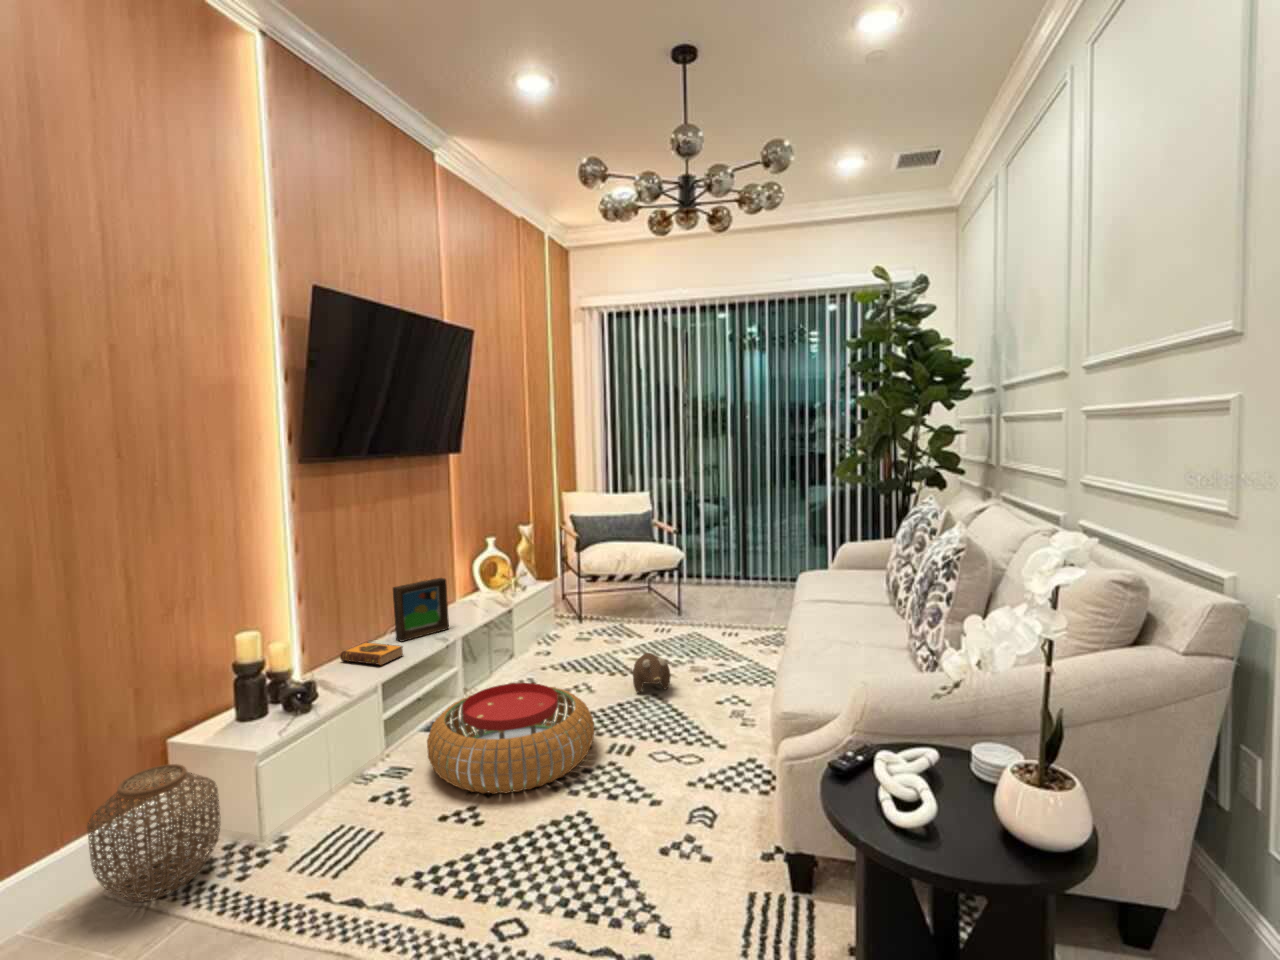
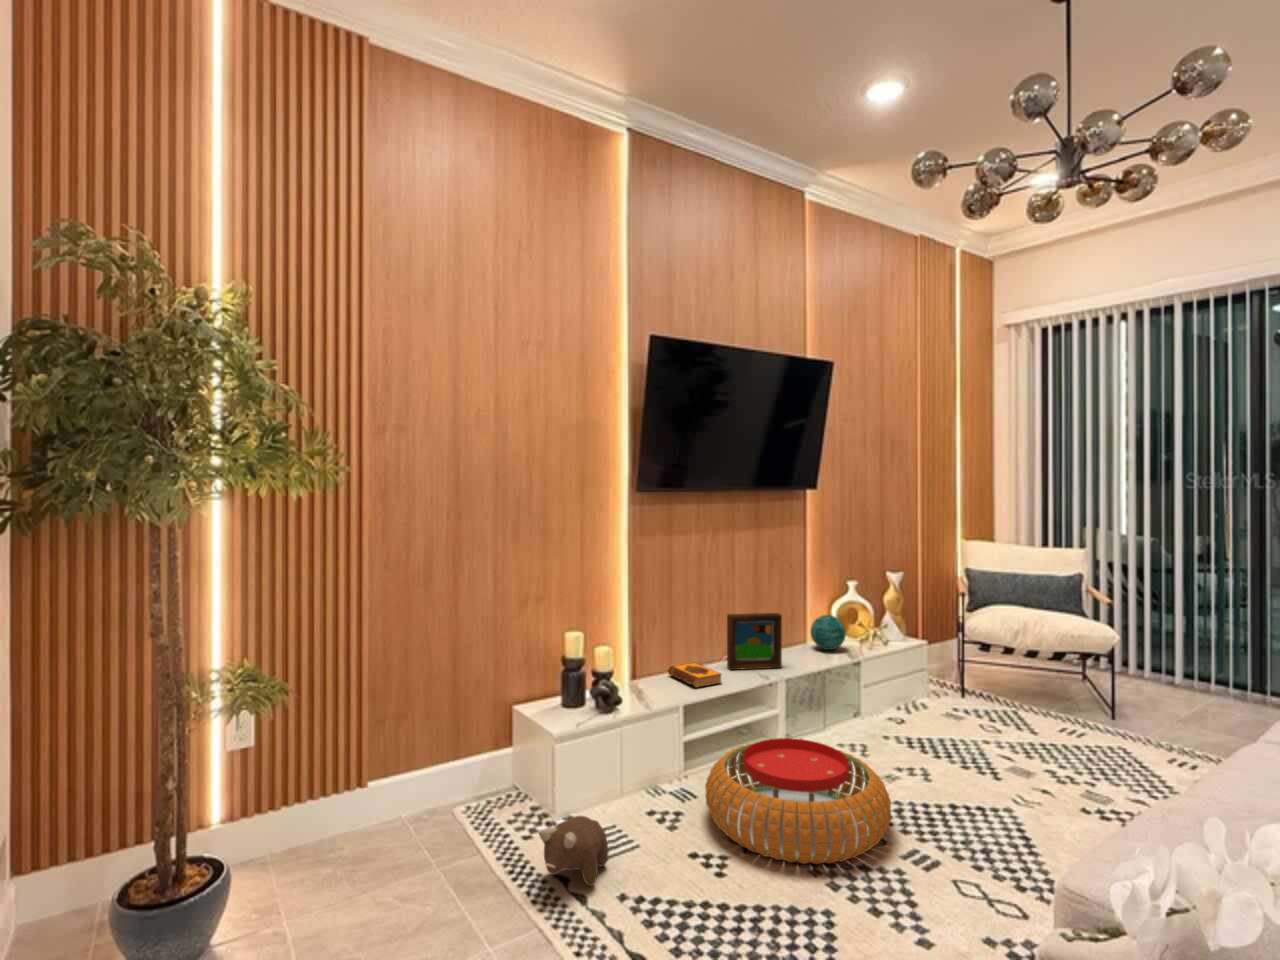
decorative orb: none [460,573,493,605] -> present [811,615,846,650]
plush toy: present [633,653,671,693] -> present [539,816,609,886]
woven basket: present [87,764,220,902] -> none [439,723,526,829]

